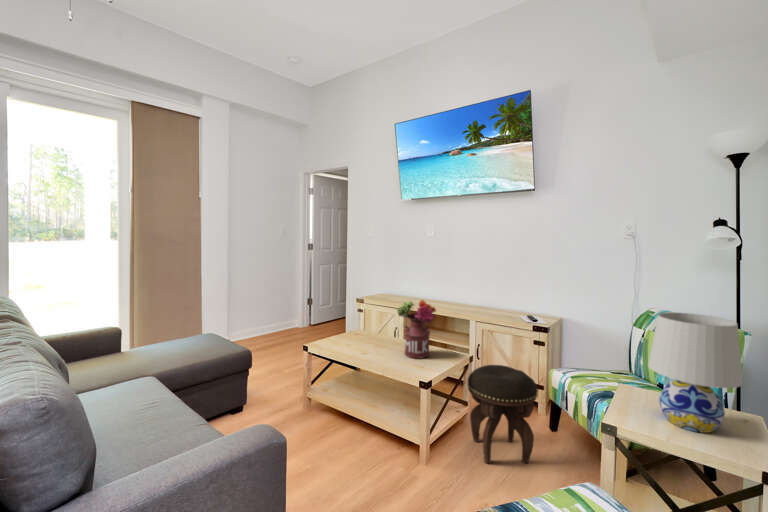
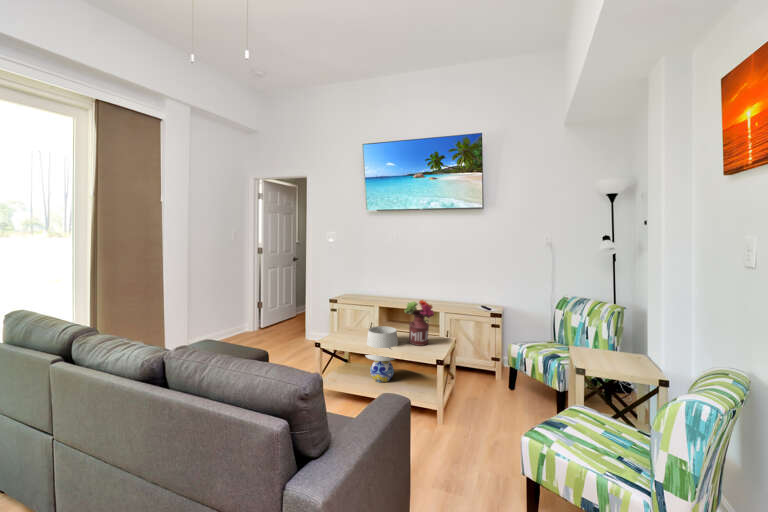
table lamp: present [648,312,743,433] -> present [365,326,398,382]
footstool: present [468,365,538,464] -> none [461,344,511,414]

